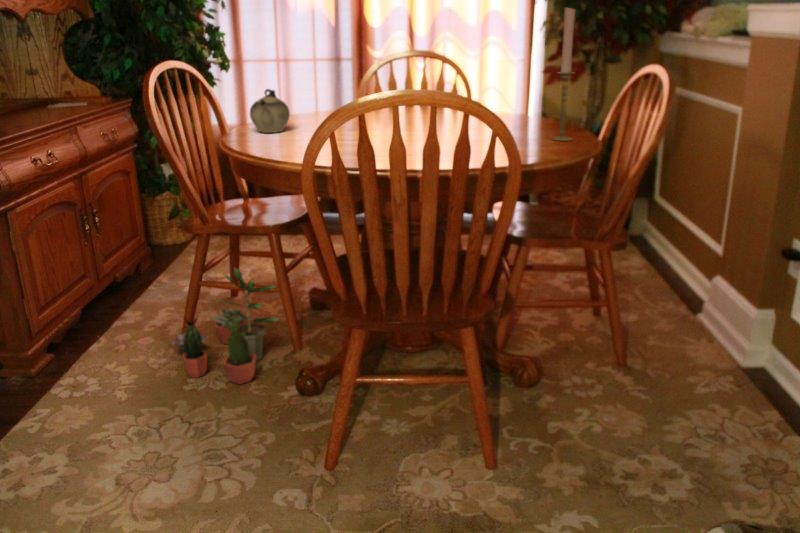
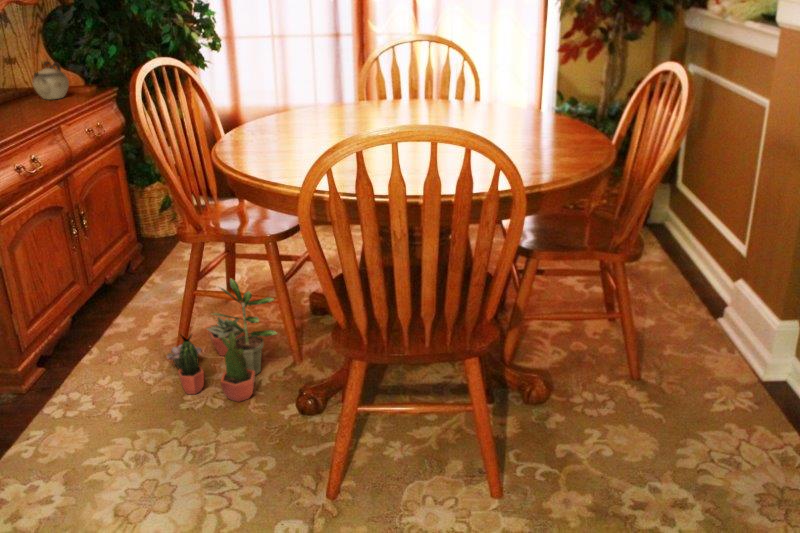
candlestick: present [551,8,575,141] -> none [561,8,587,149]
teapot: present [250,89,290,133] -> present [32,62,69,100]

